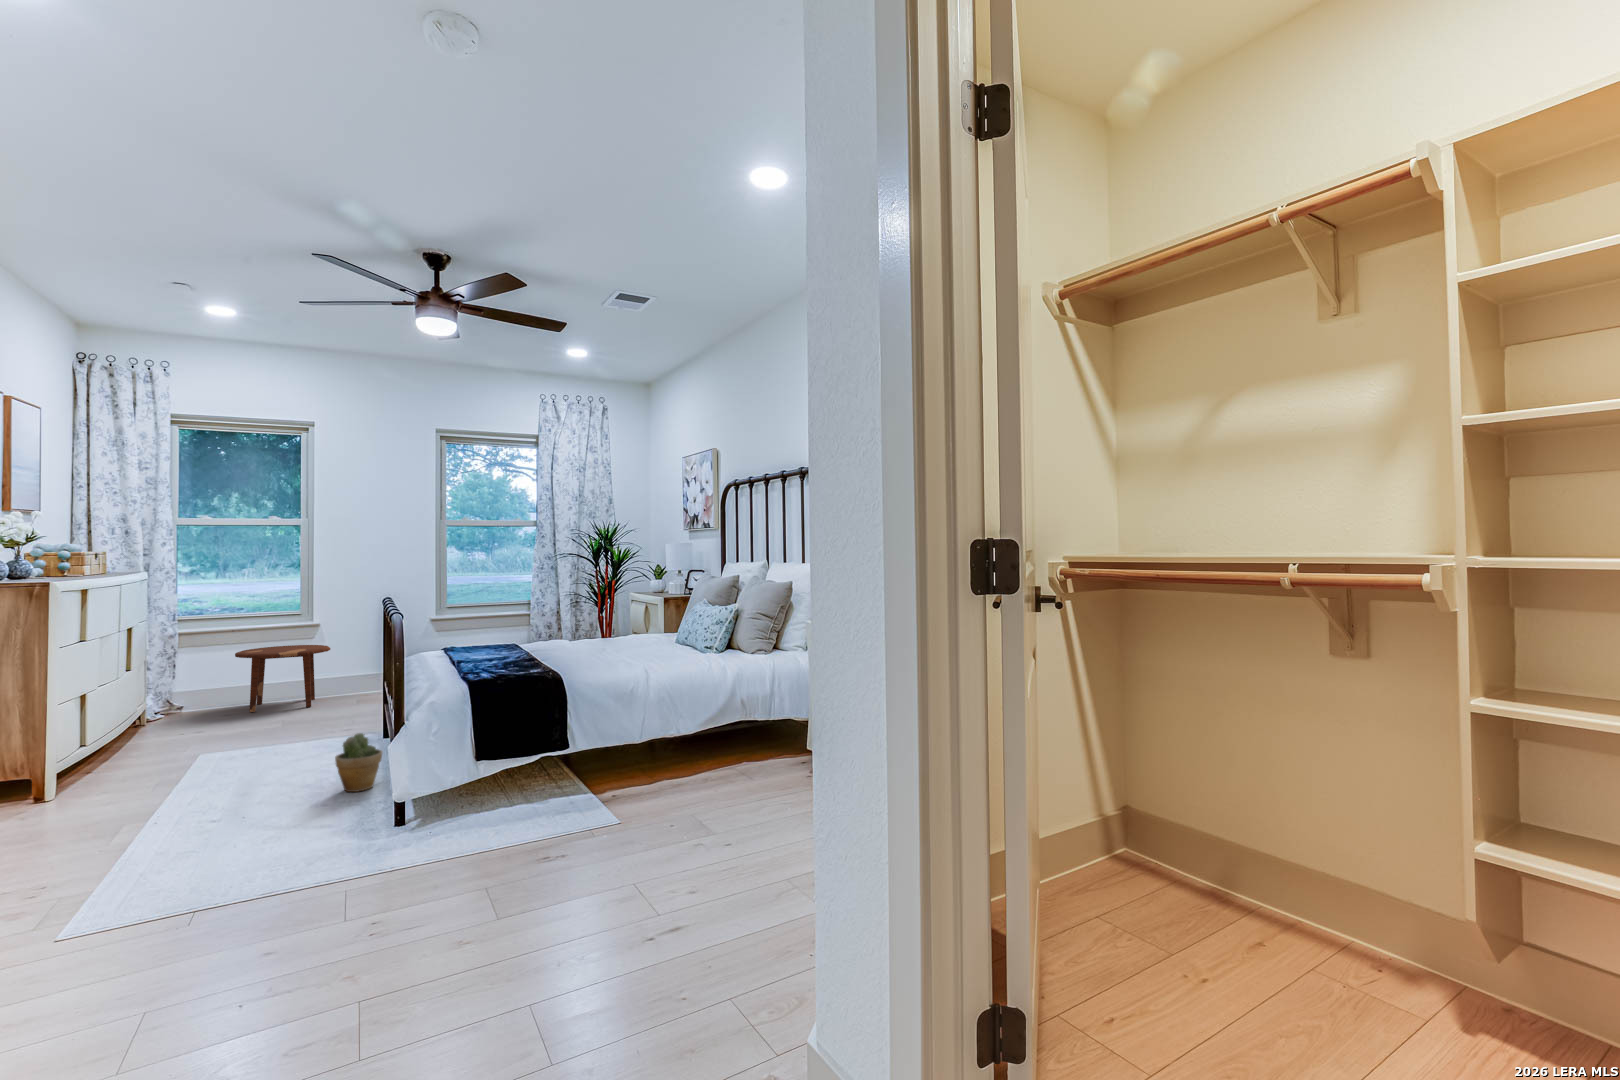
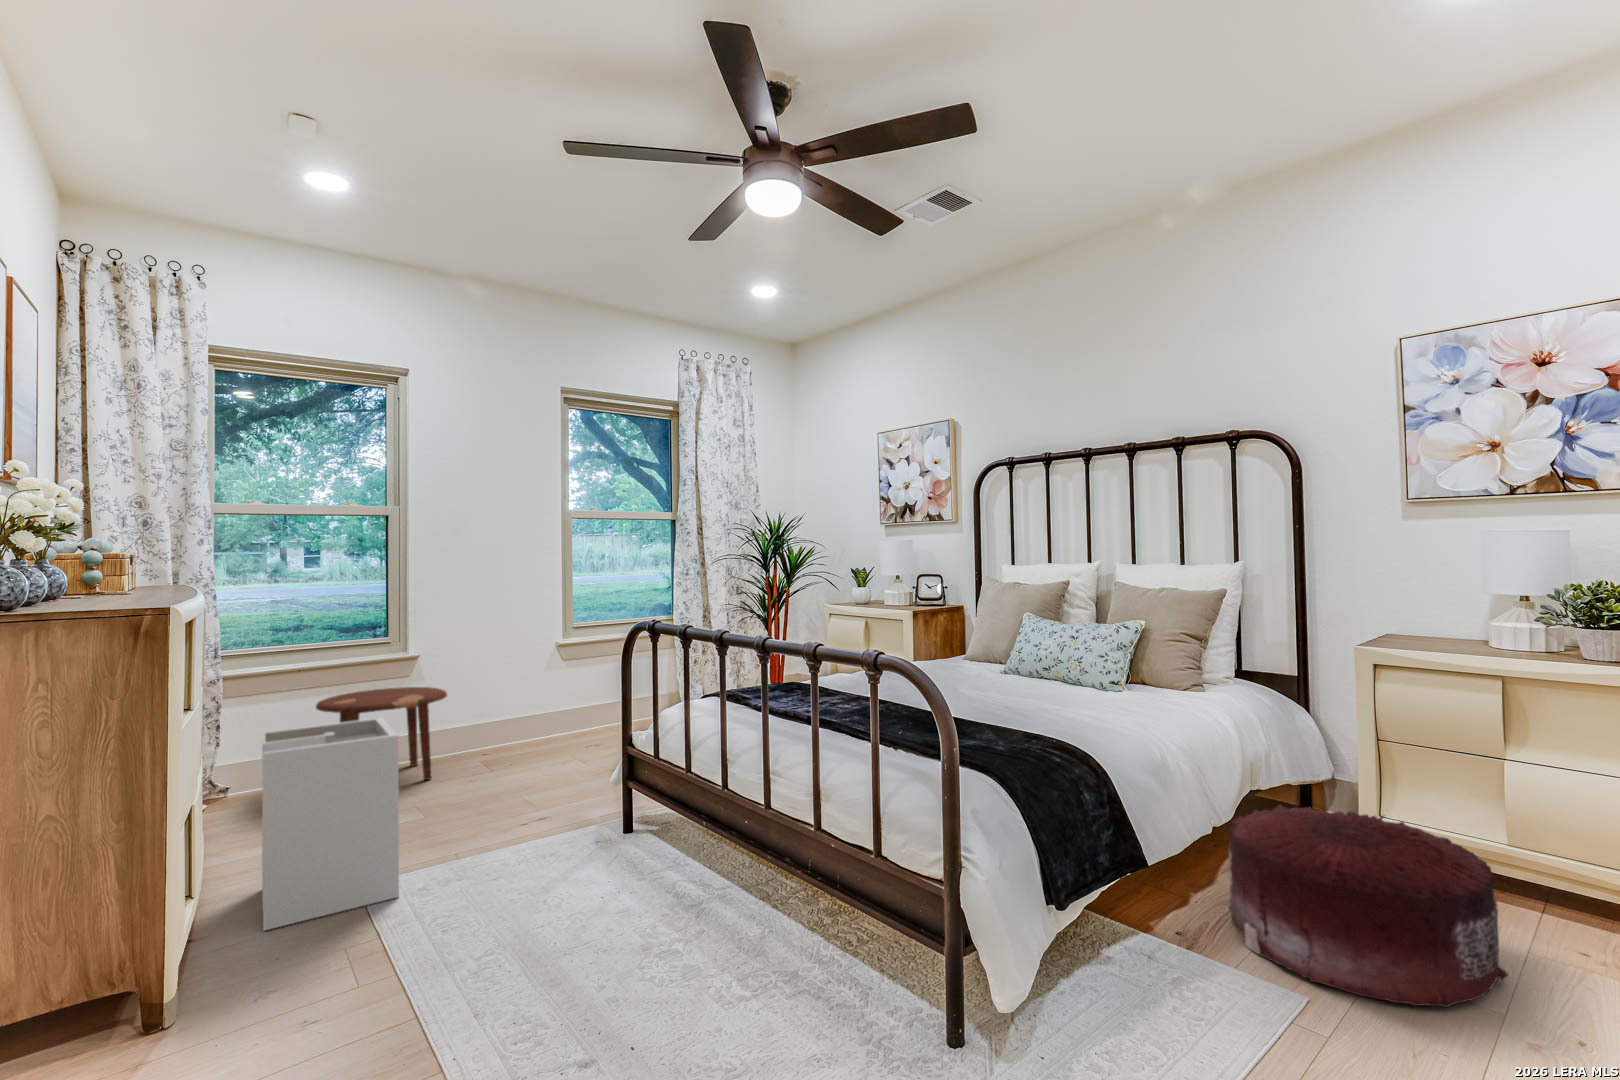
laundry hamper: none [120,656,223,770] -> present [262,718,399,930]
pouf: none [613,724,756,830] -> present [1228,804,1508,1007]
potted plant: present [335,733,382,792] -> none [722,849,790,955]

